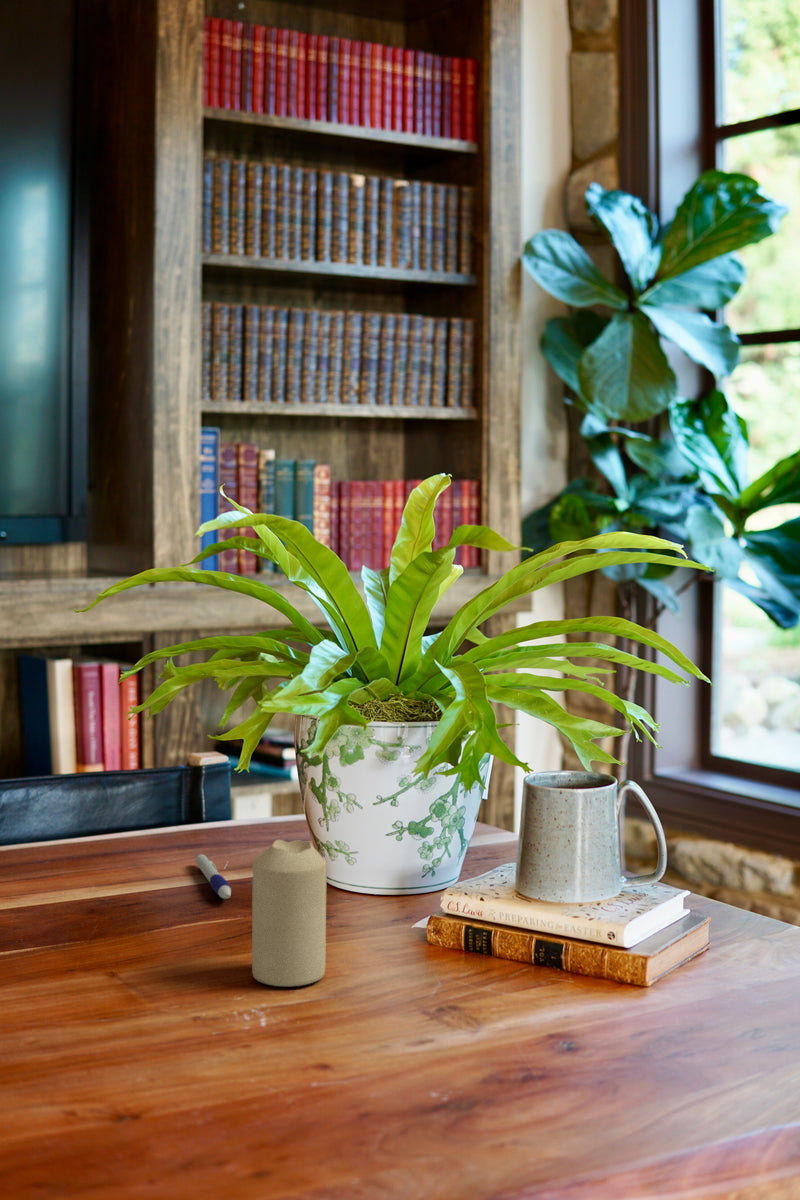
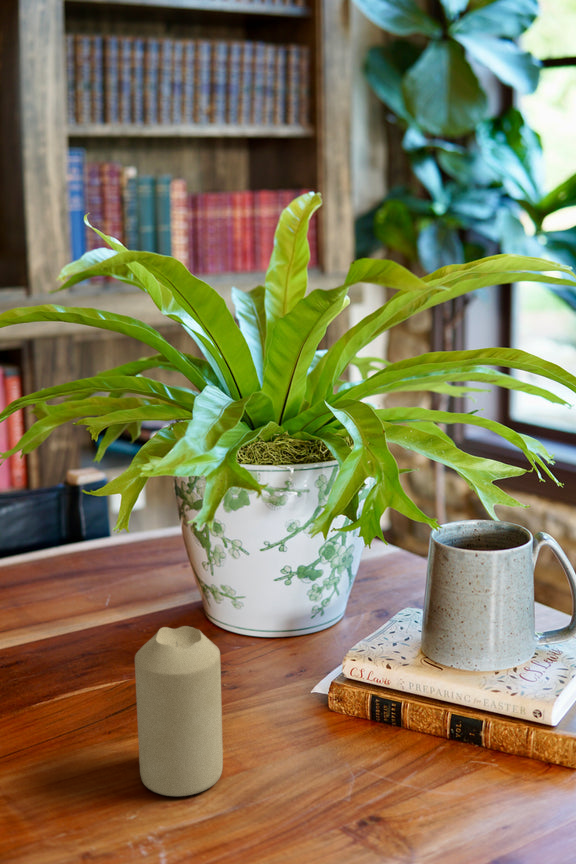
pen: present [195,854,231,898] -> none [76,591,114,653]

